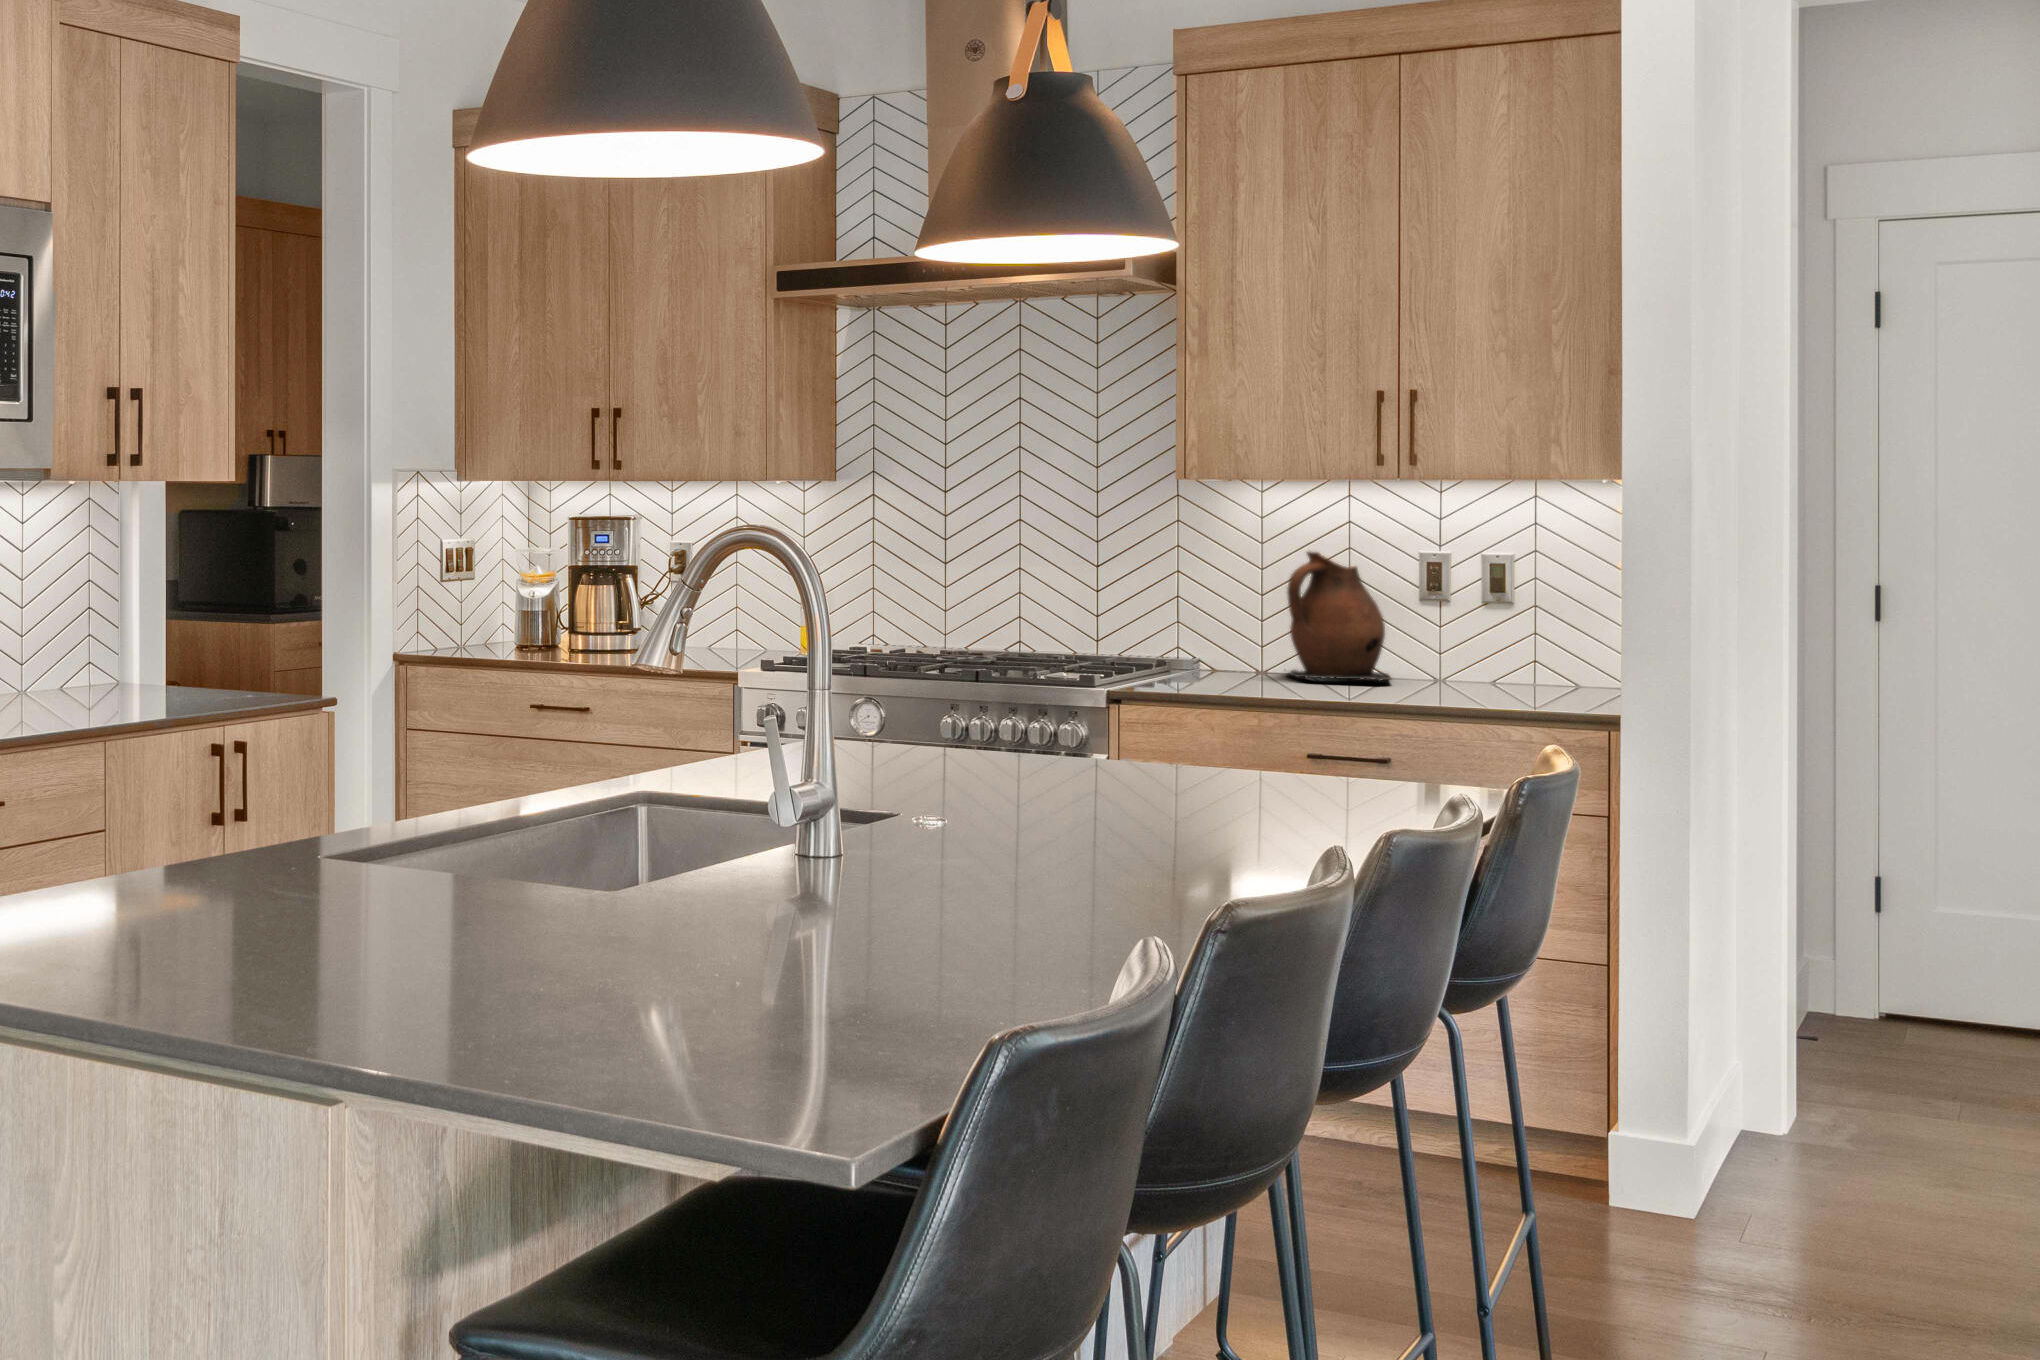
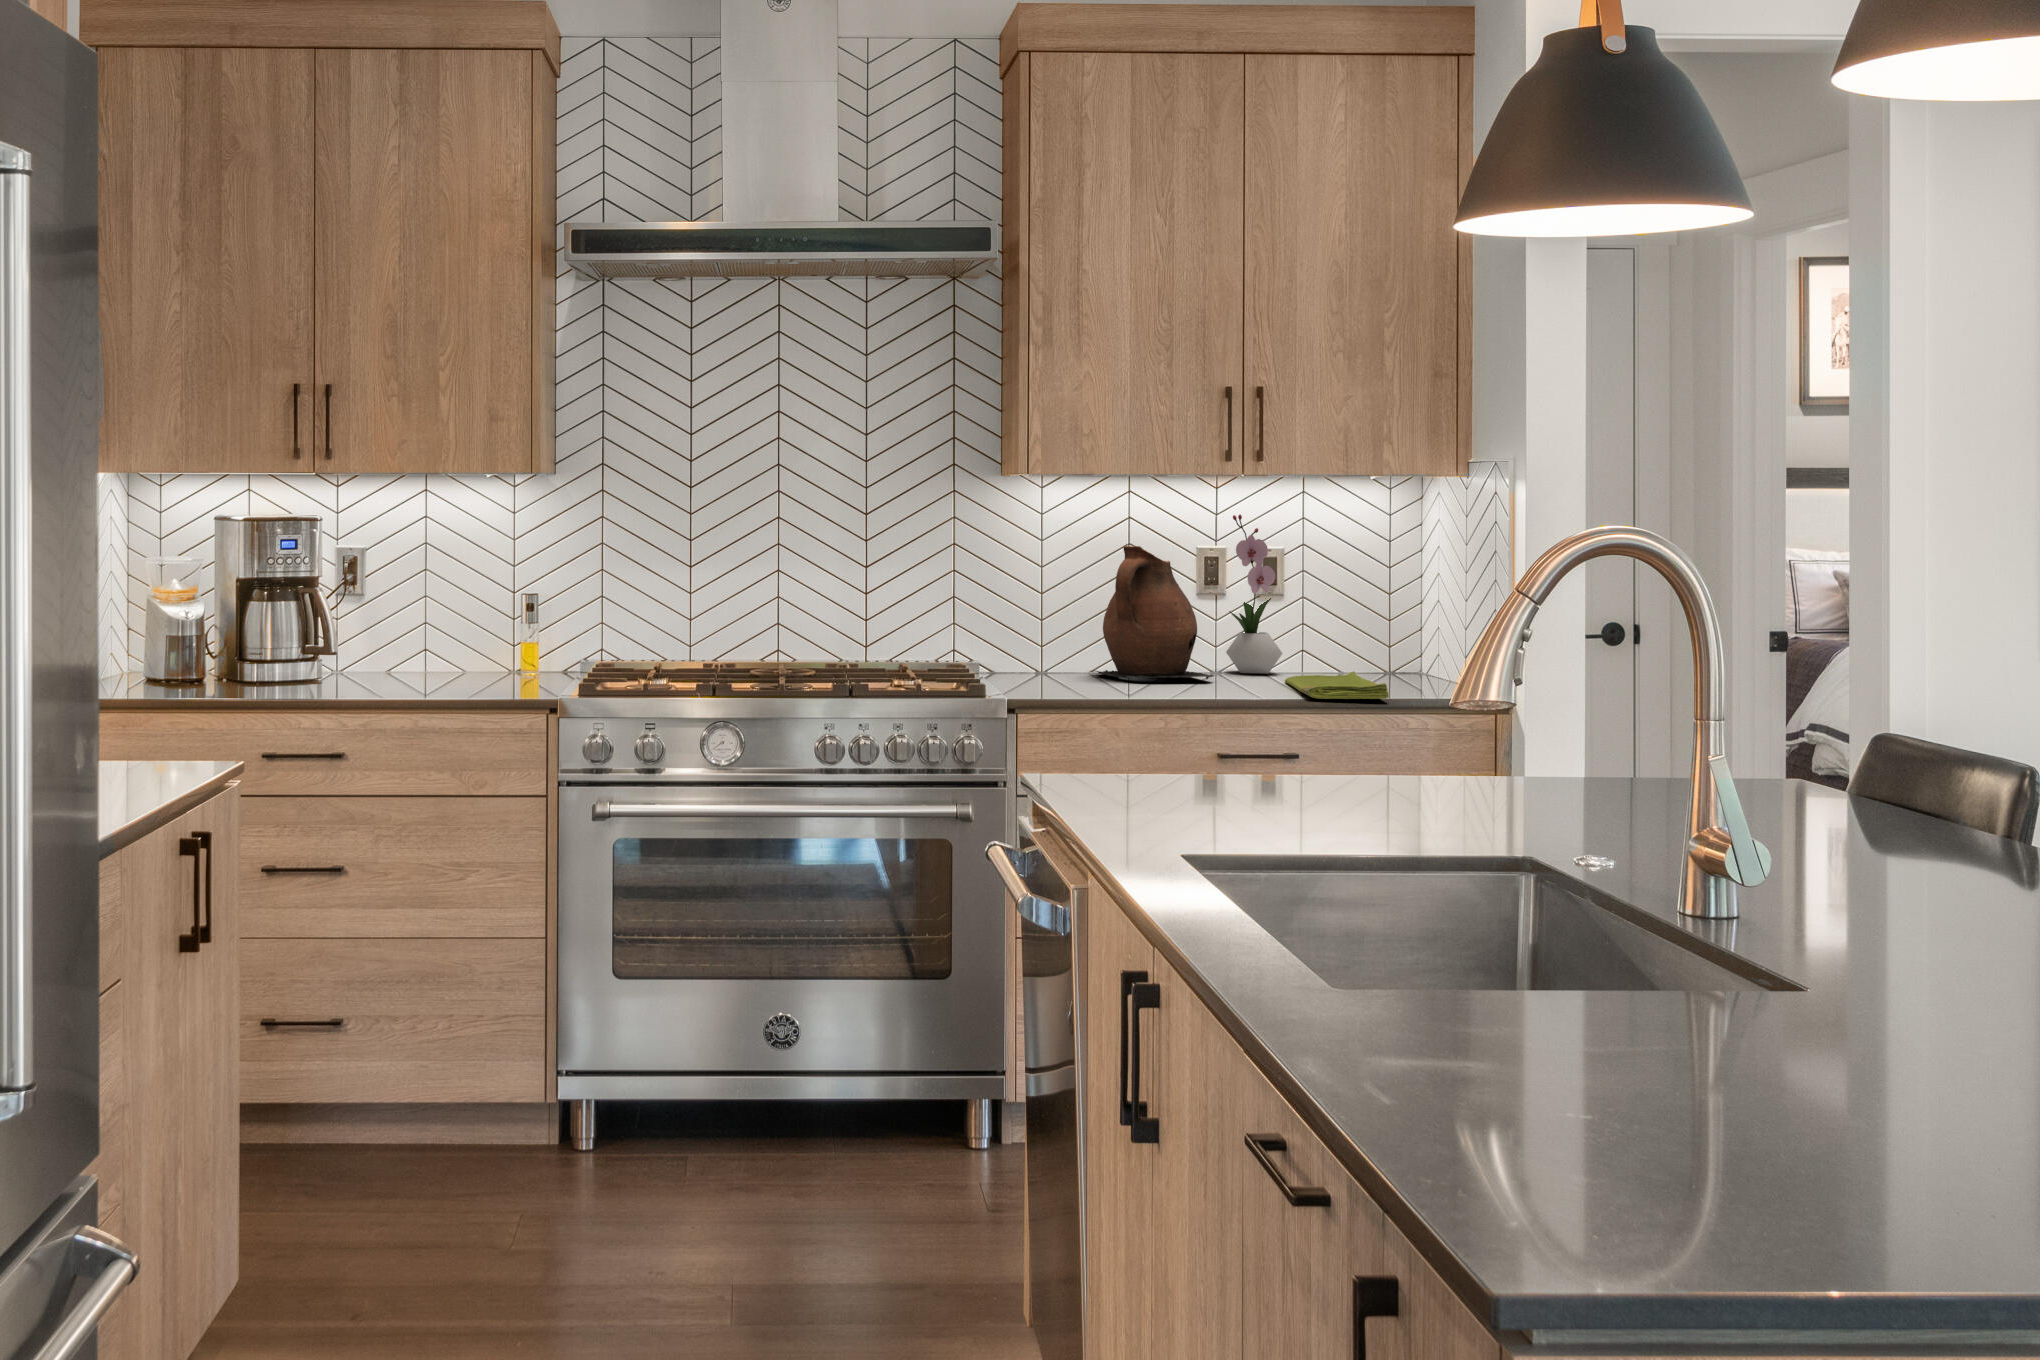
flower arrangement: none [1447,520,1511,680] -> present [1226,515,1282,673]
dish towel: none [1421,681,1546,708] -> present [1285,671,1389,699]

